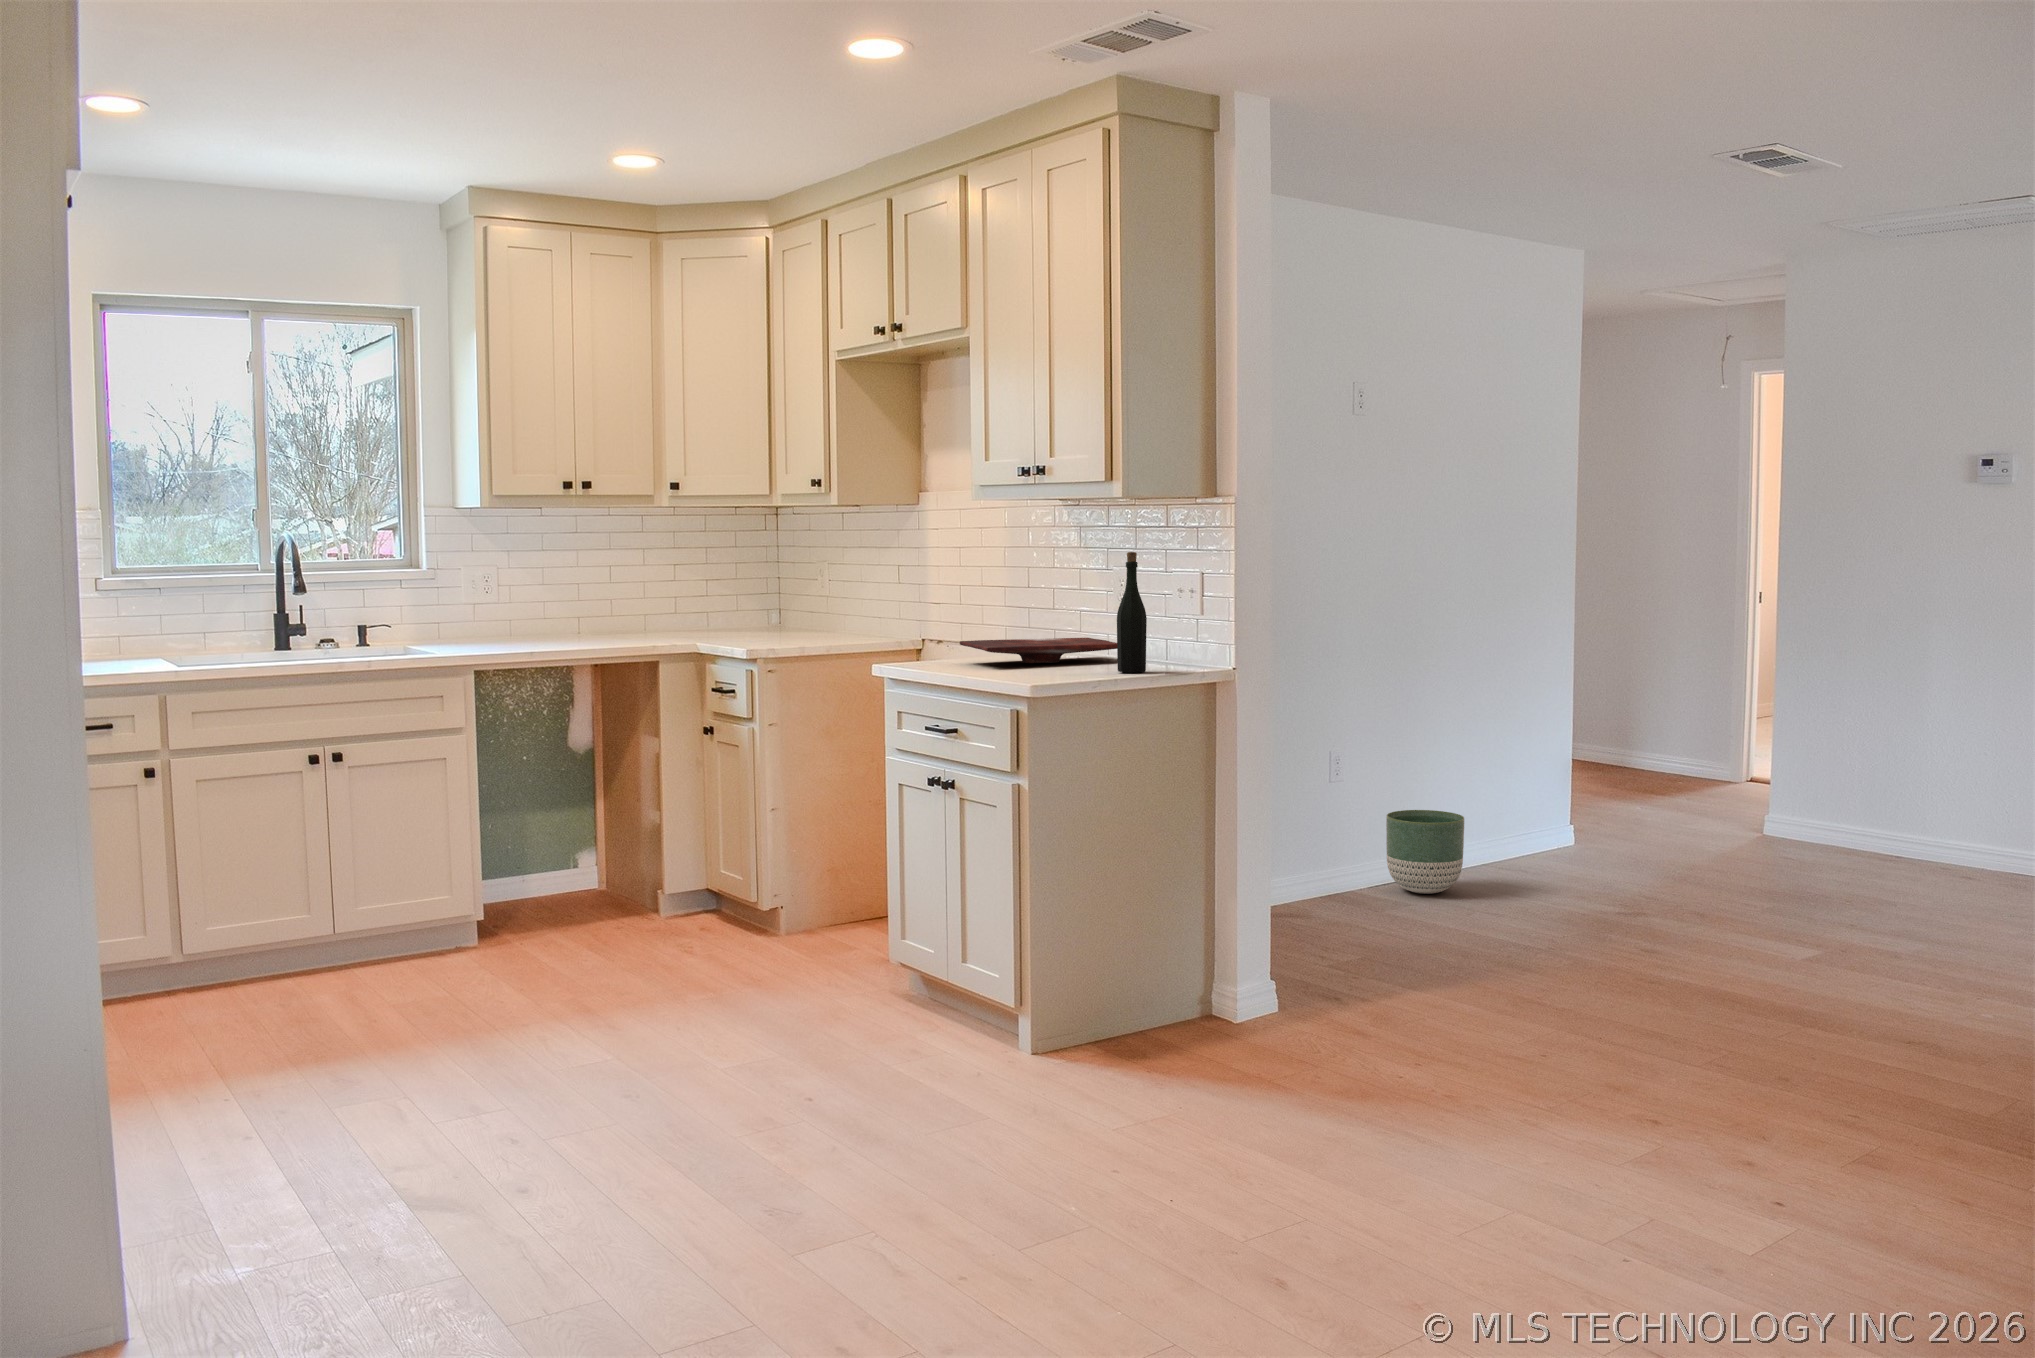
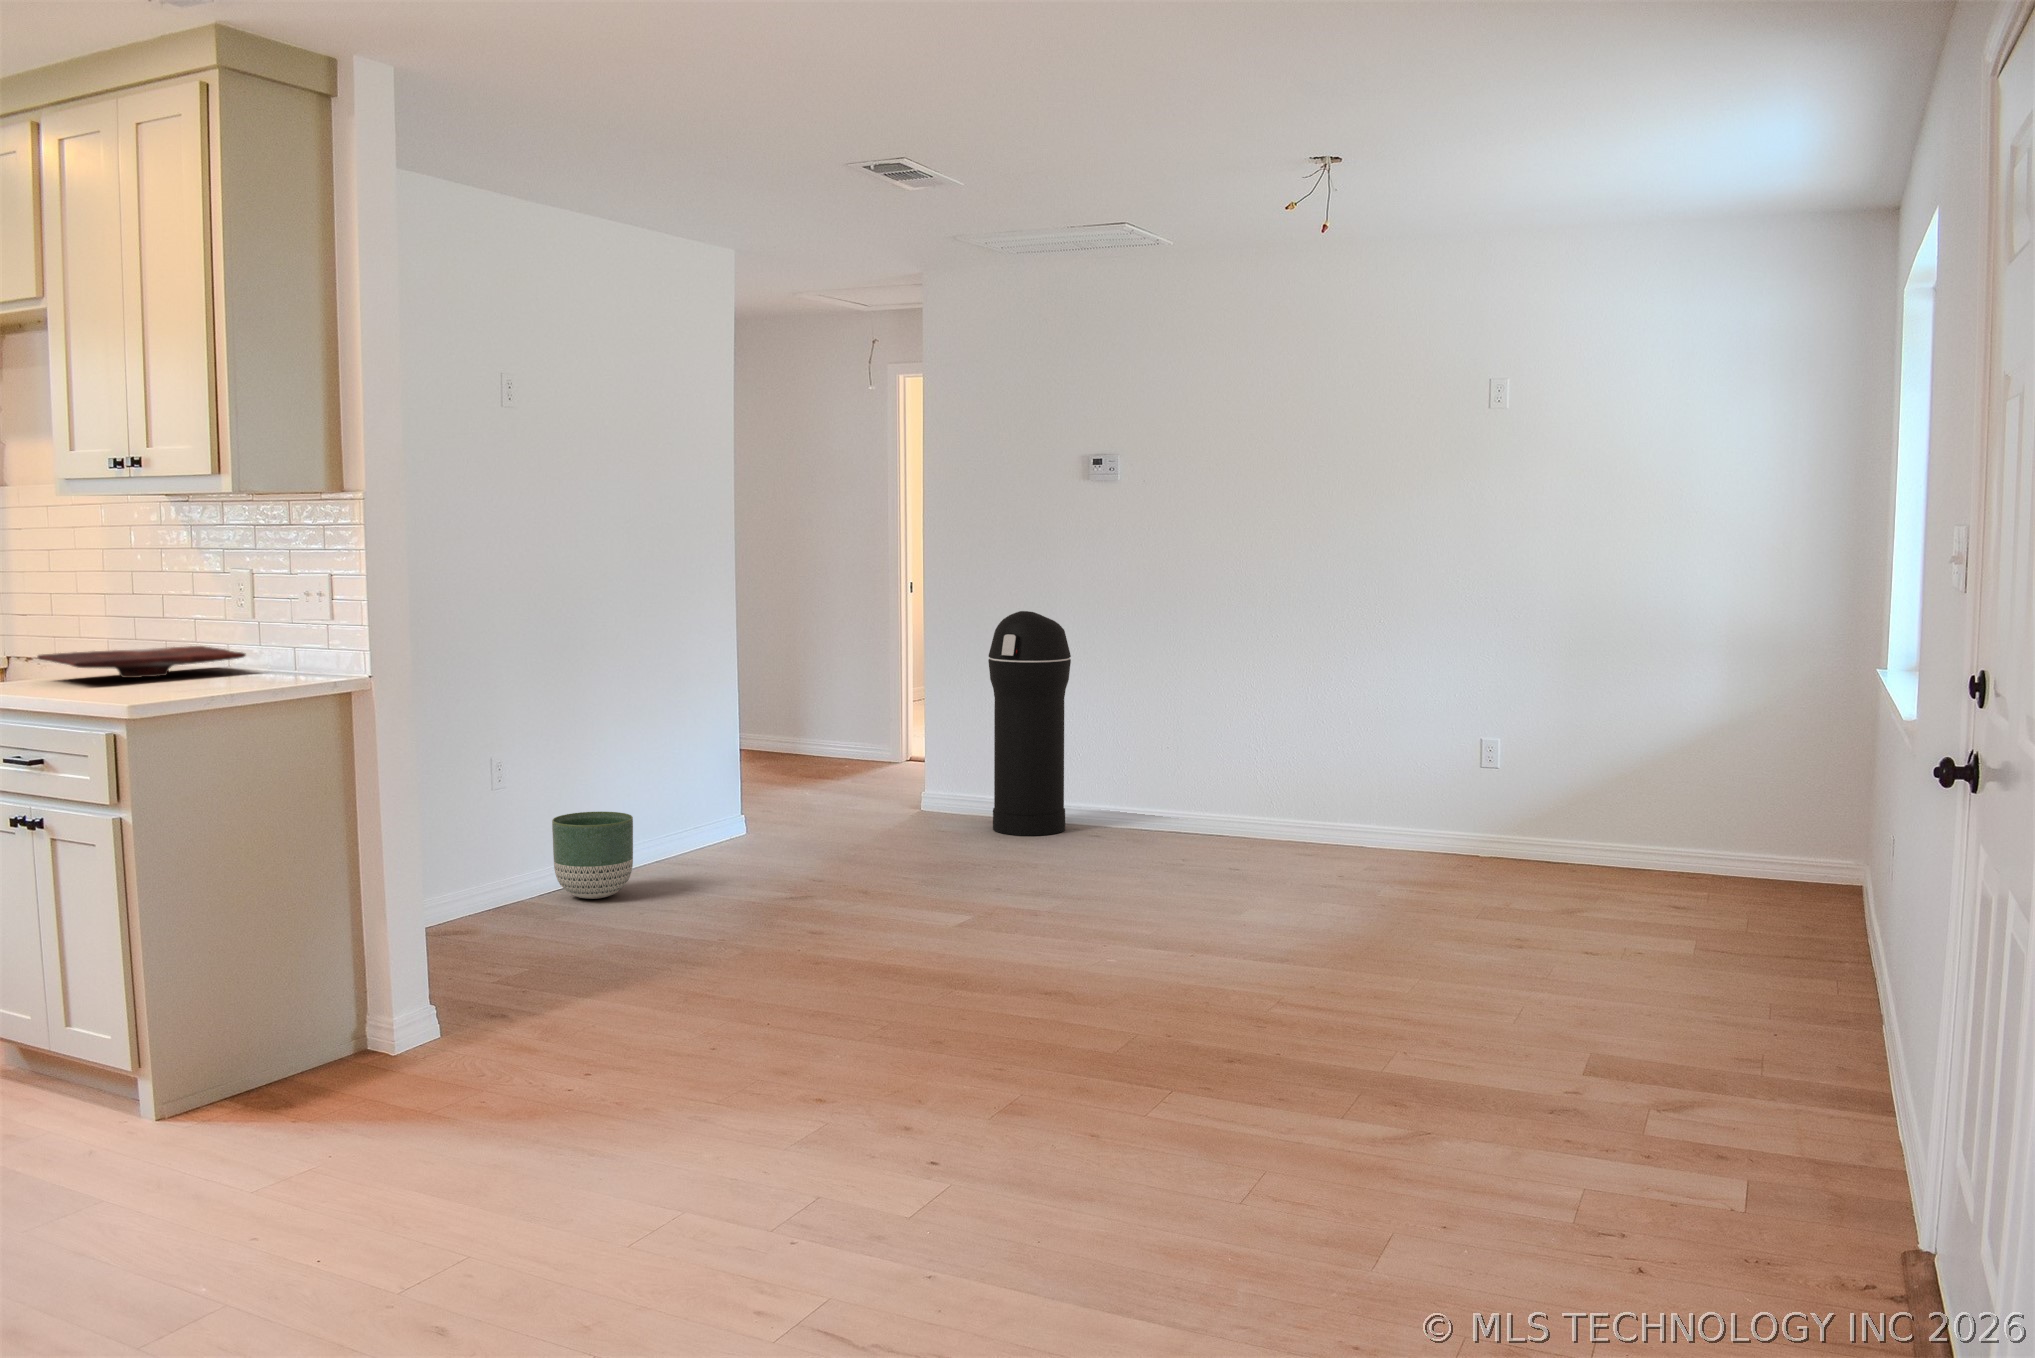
bottle: present [1117,552,1147,673] -> none [236,554,273,687]
trash can: none [1849,627,1952,870] -> present [988,611,1071,836]

